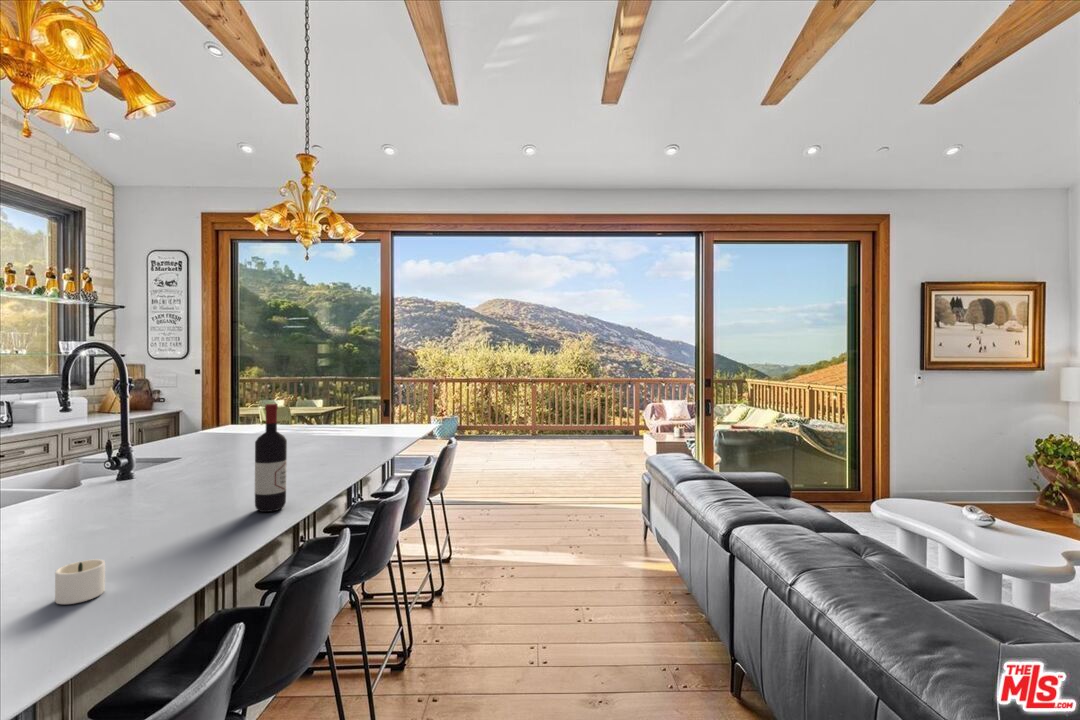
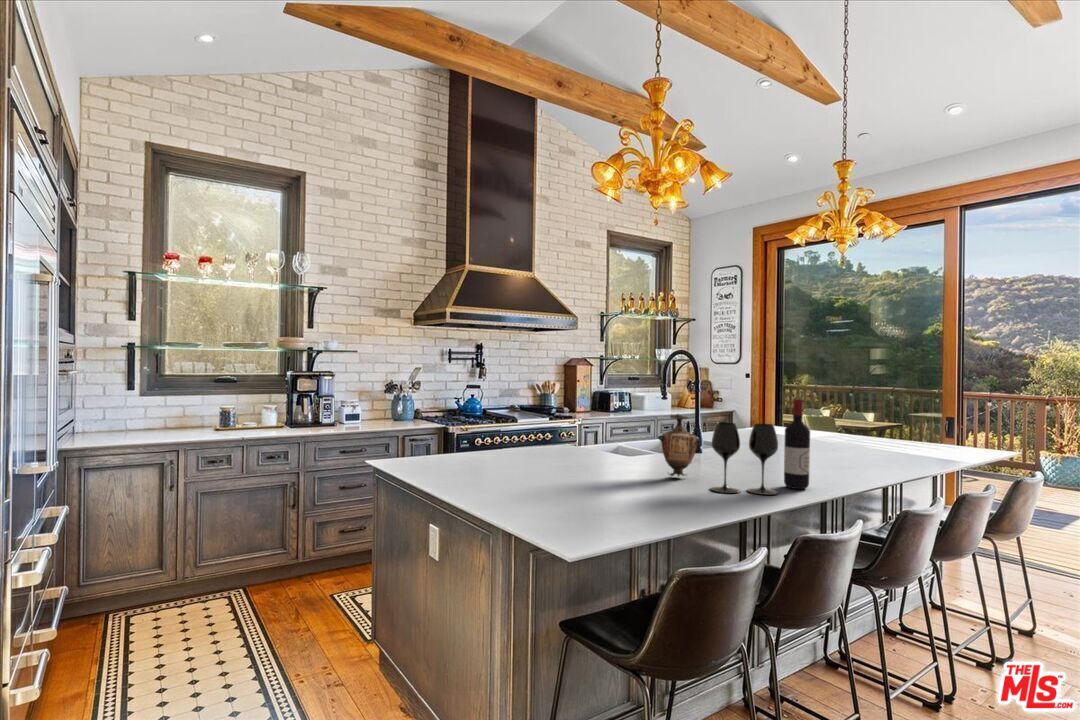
vase: none [38,434,127,537] -> present [658,414,700,476]
wine glass: none [145,440,249,547] -> present [710,422,778,495]
candle: present [55,559,105,604] -> none [667,483,701,507]

